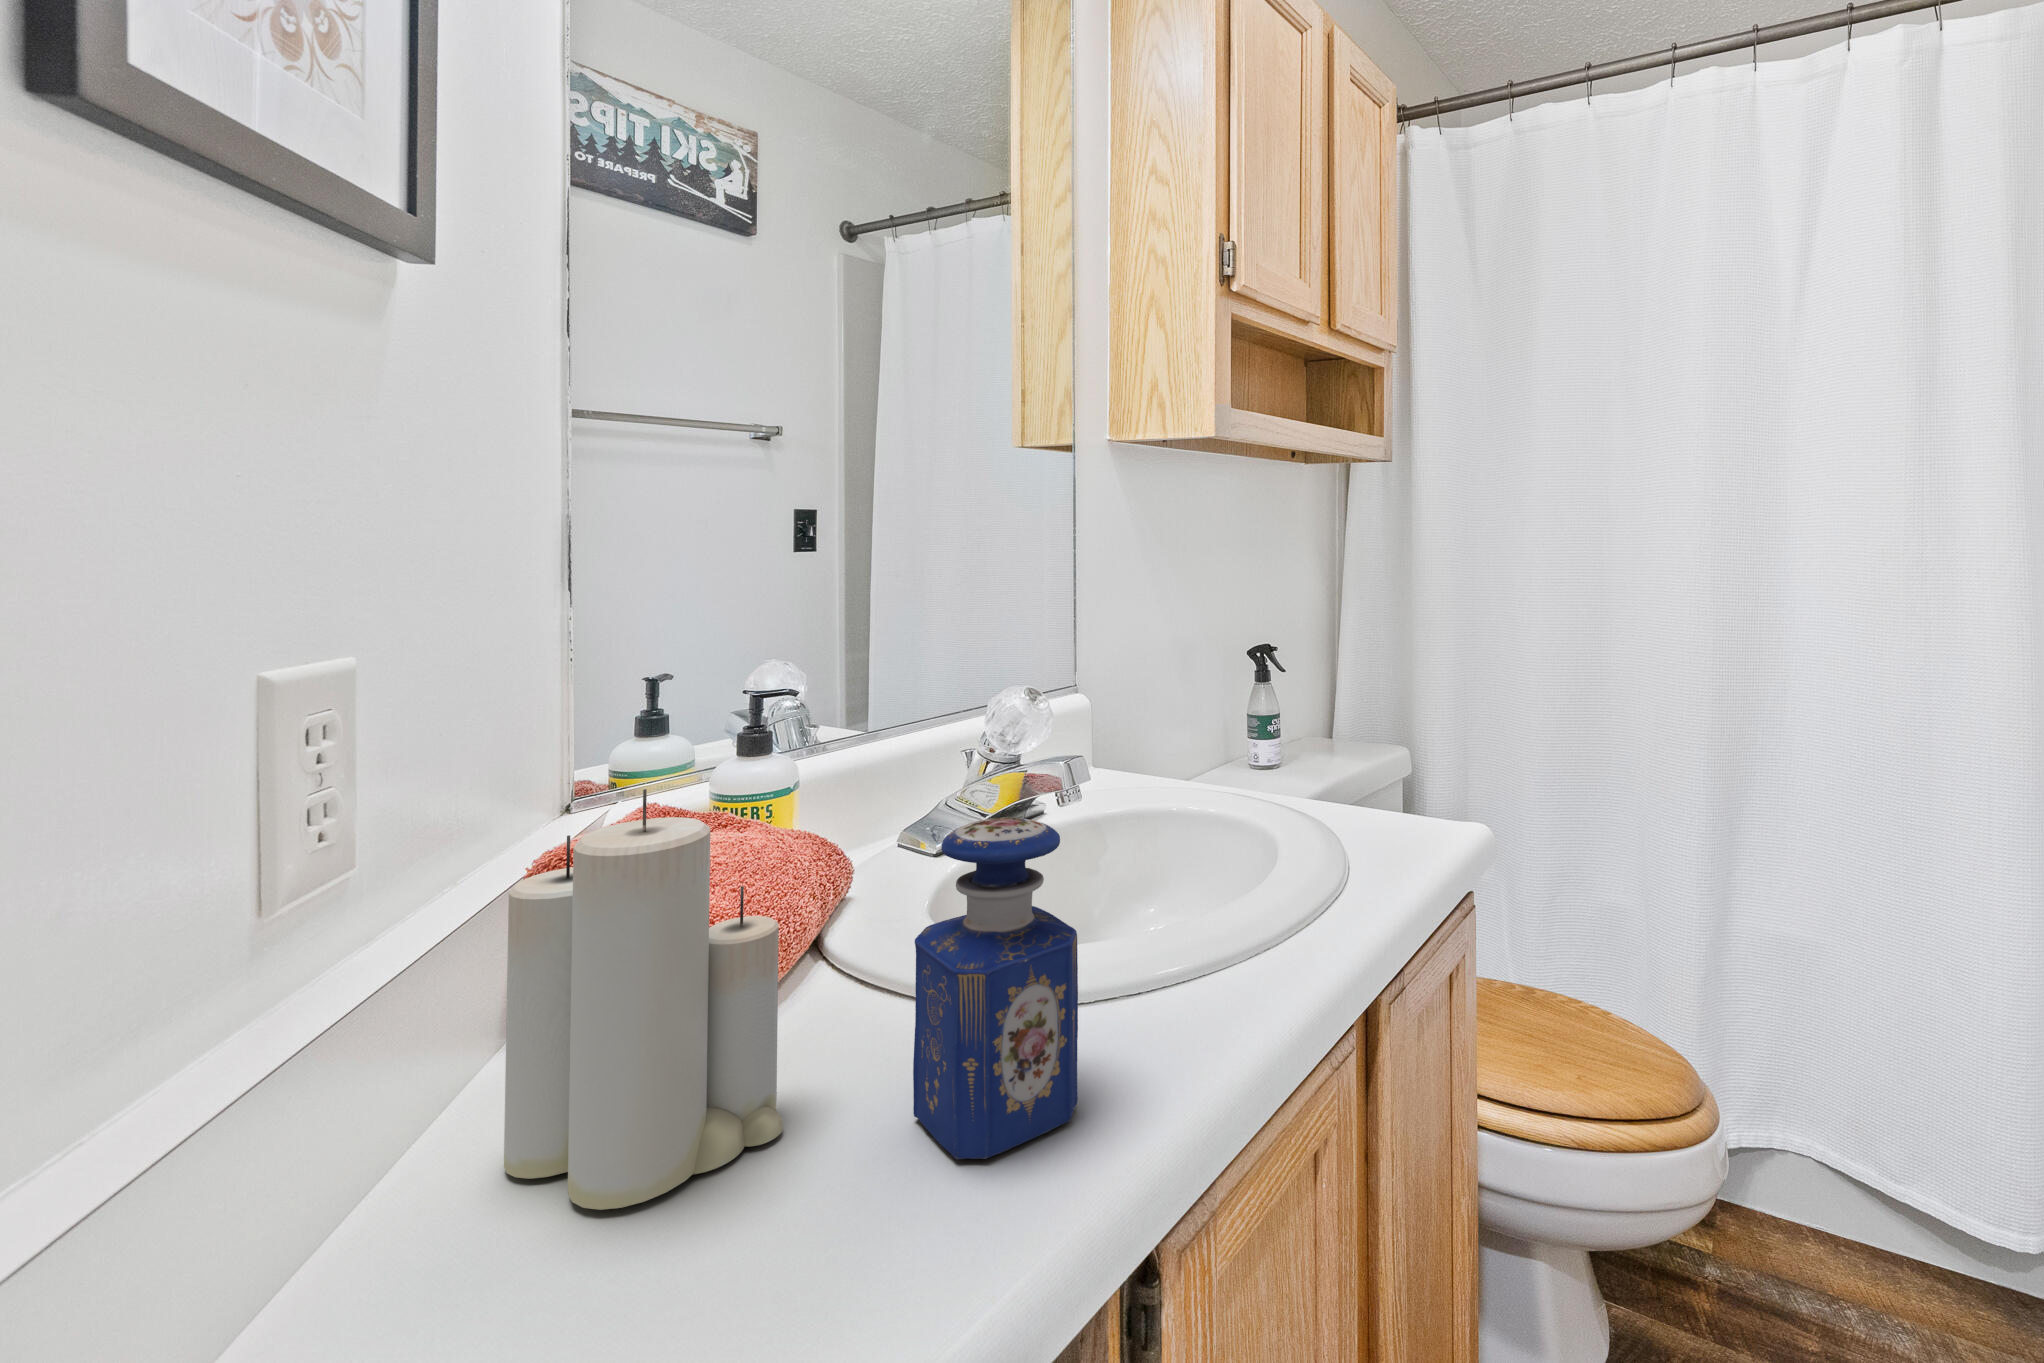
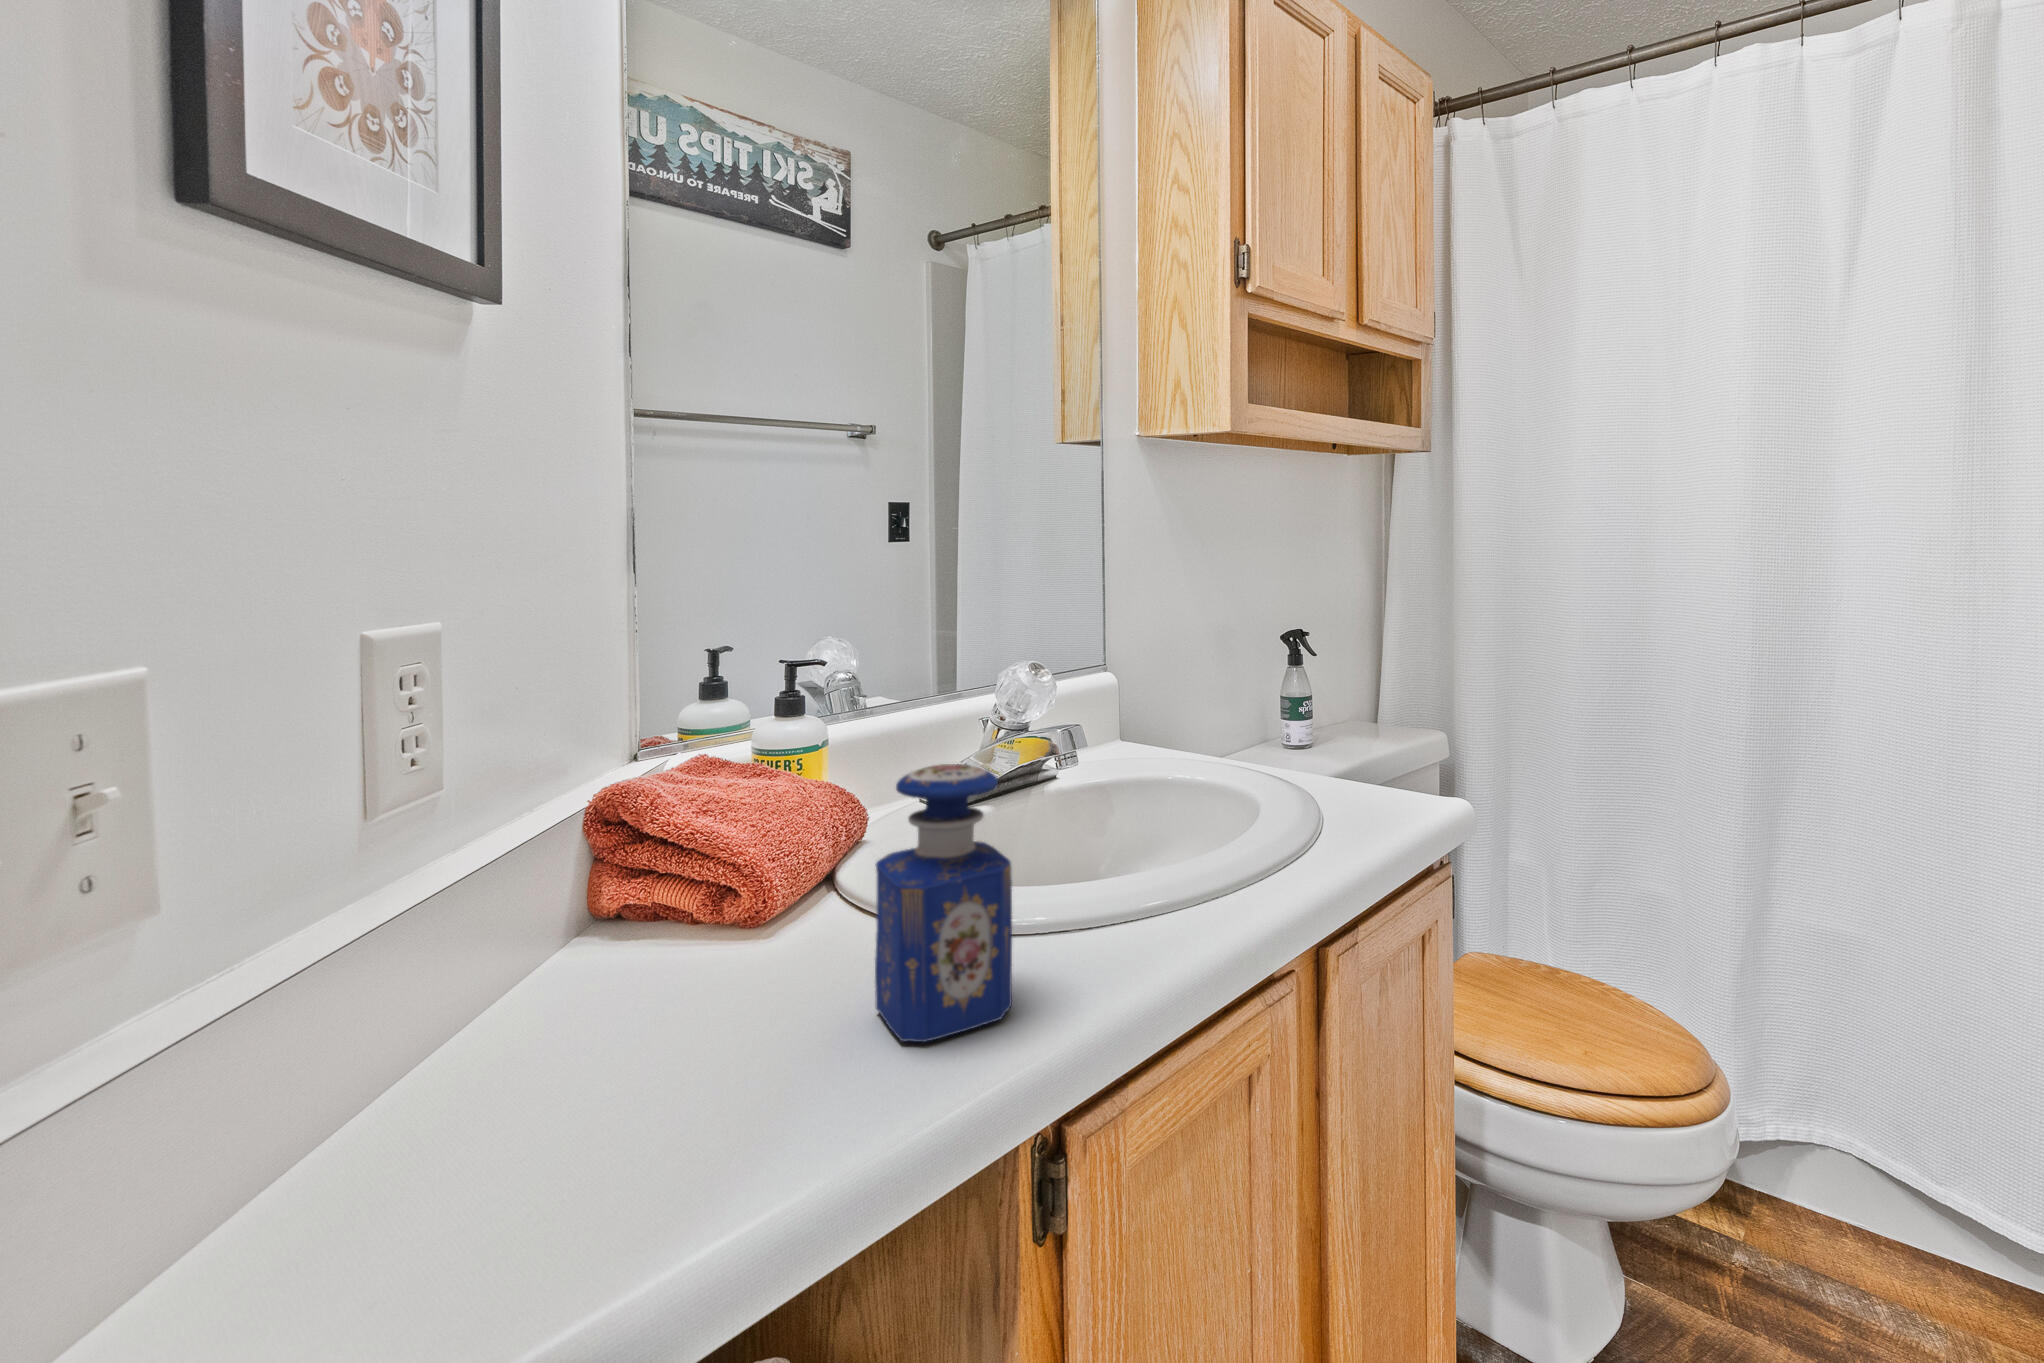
candle: present [504,789,783,1210] -> none [553,730,770,1060]

